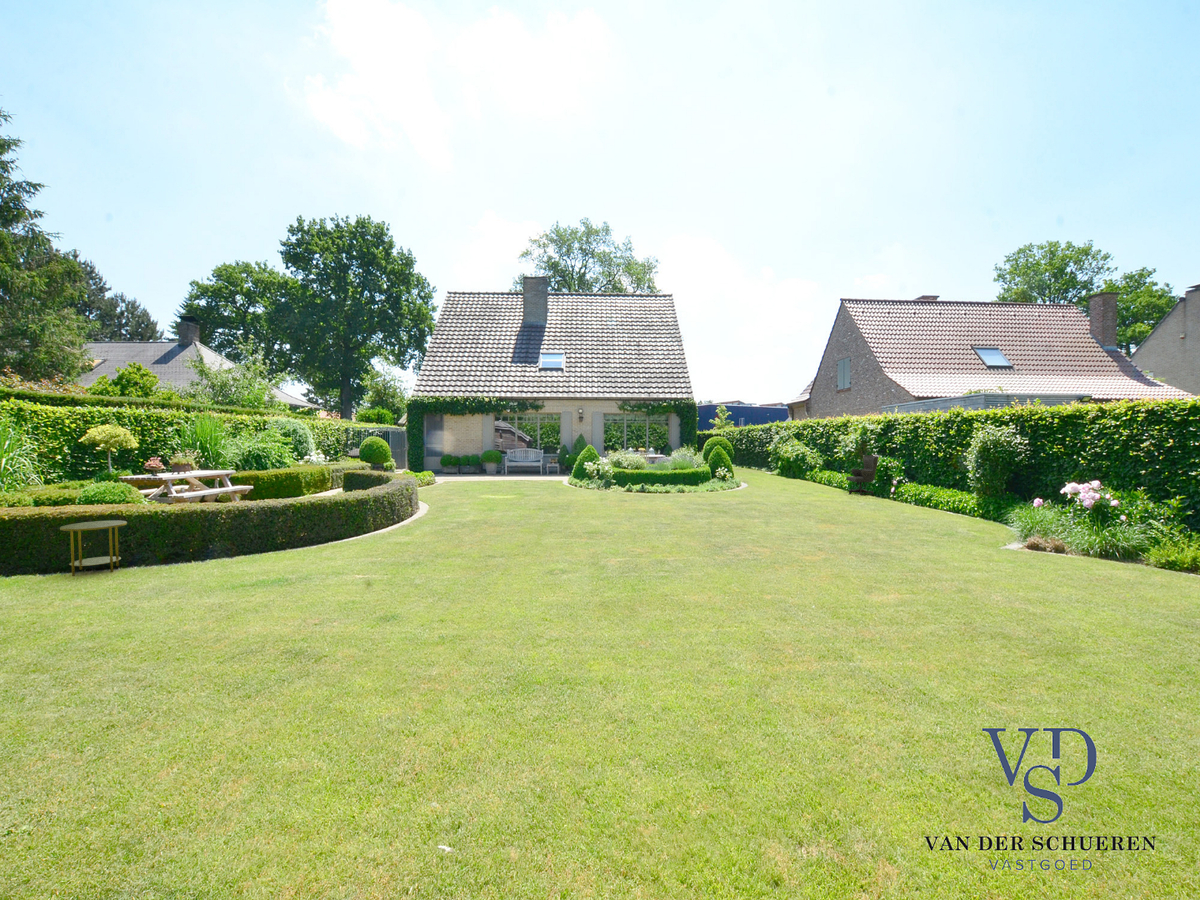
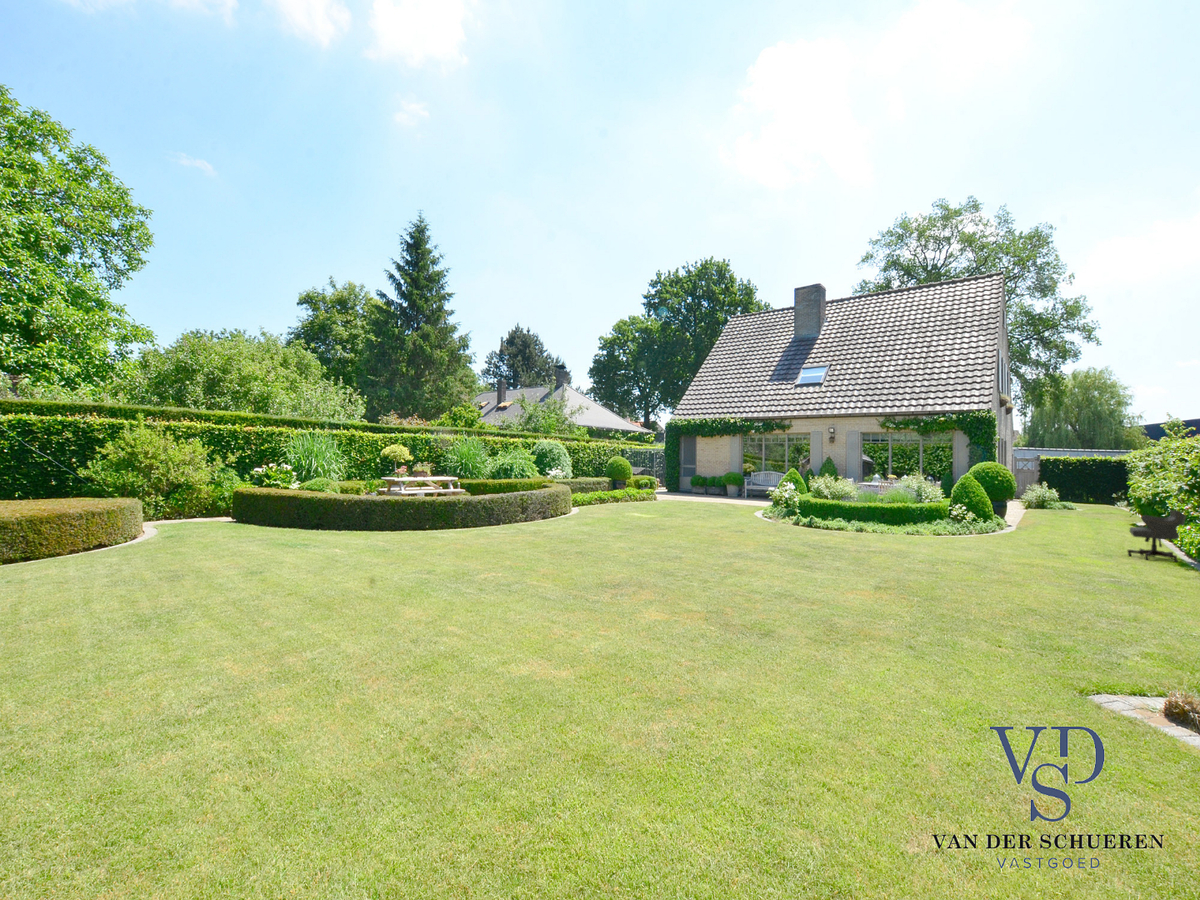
side table: present [60,520,127,576] -> none [269,498,303,528]

